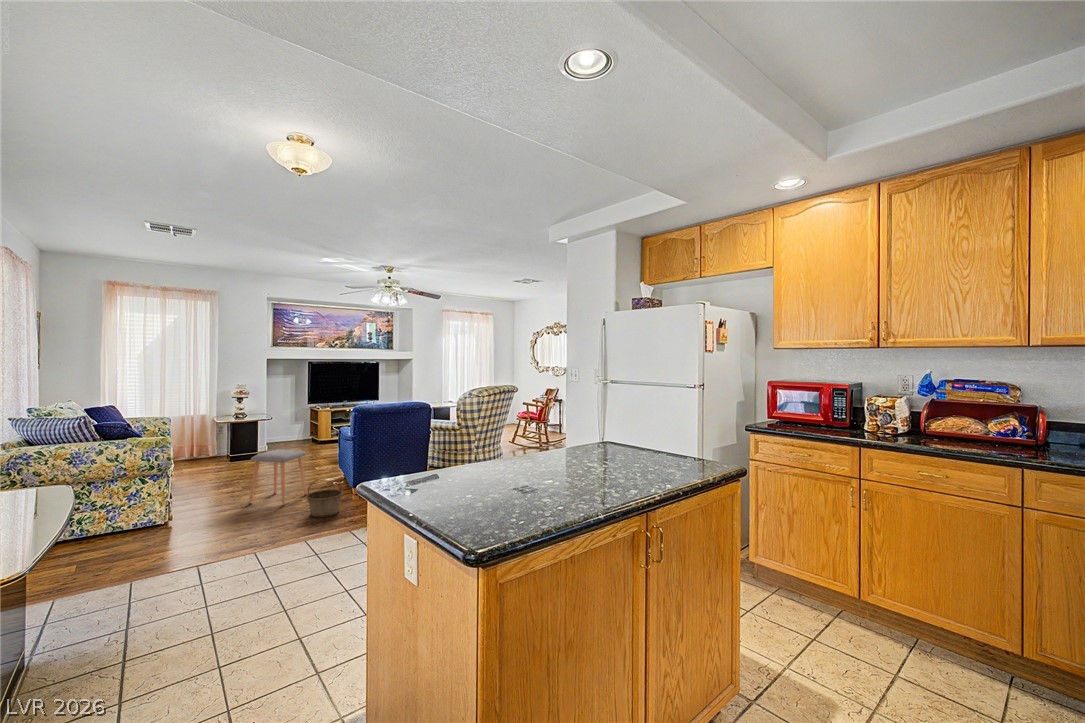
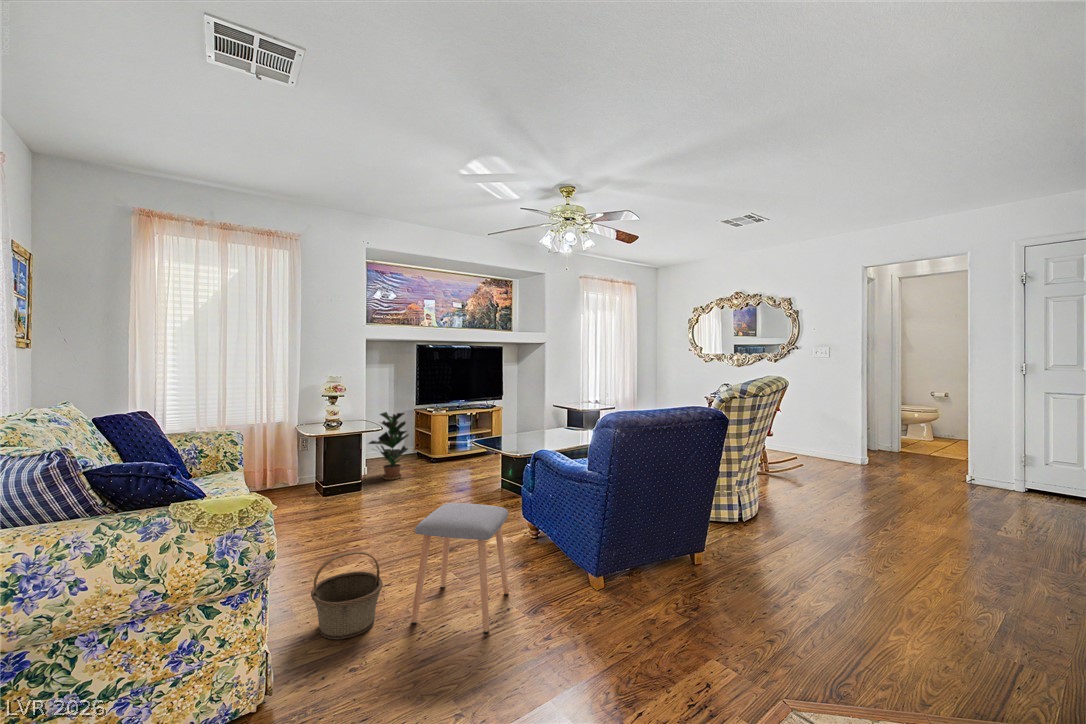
potted plant: none [265,408,296,453] -> present [369,412,409,480]
basket: present [306,477,343,517] -> present [311,551,383,639]

